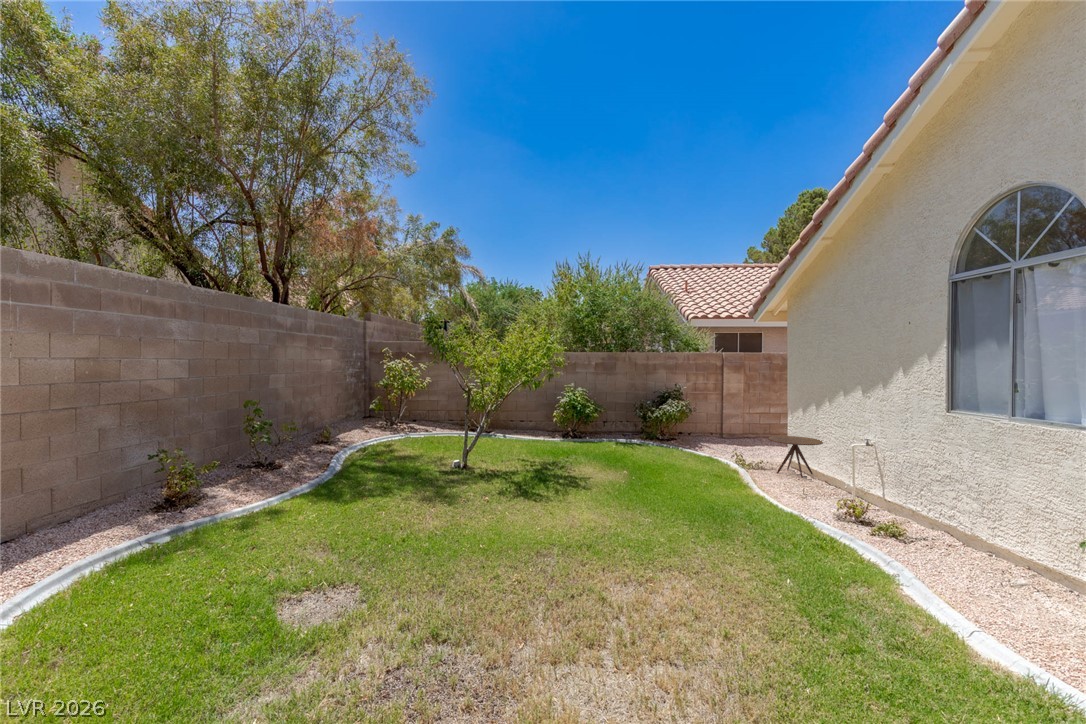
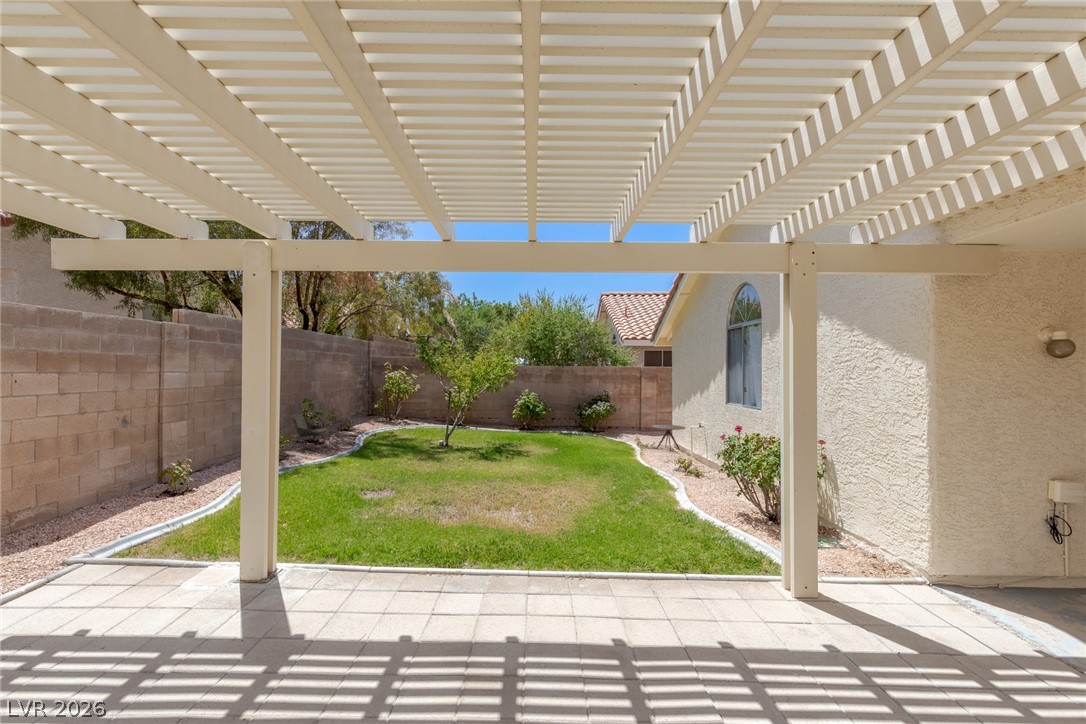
lounge chair: none [225,426,288,483] -> present [292,415,329,451]

